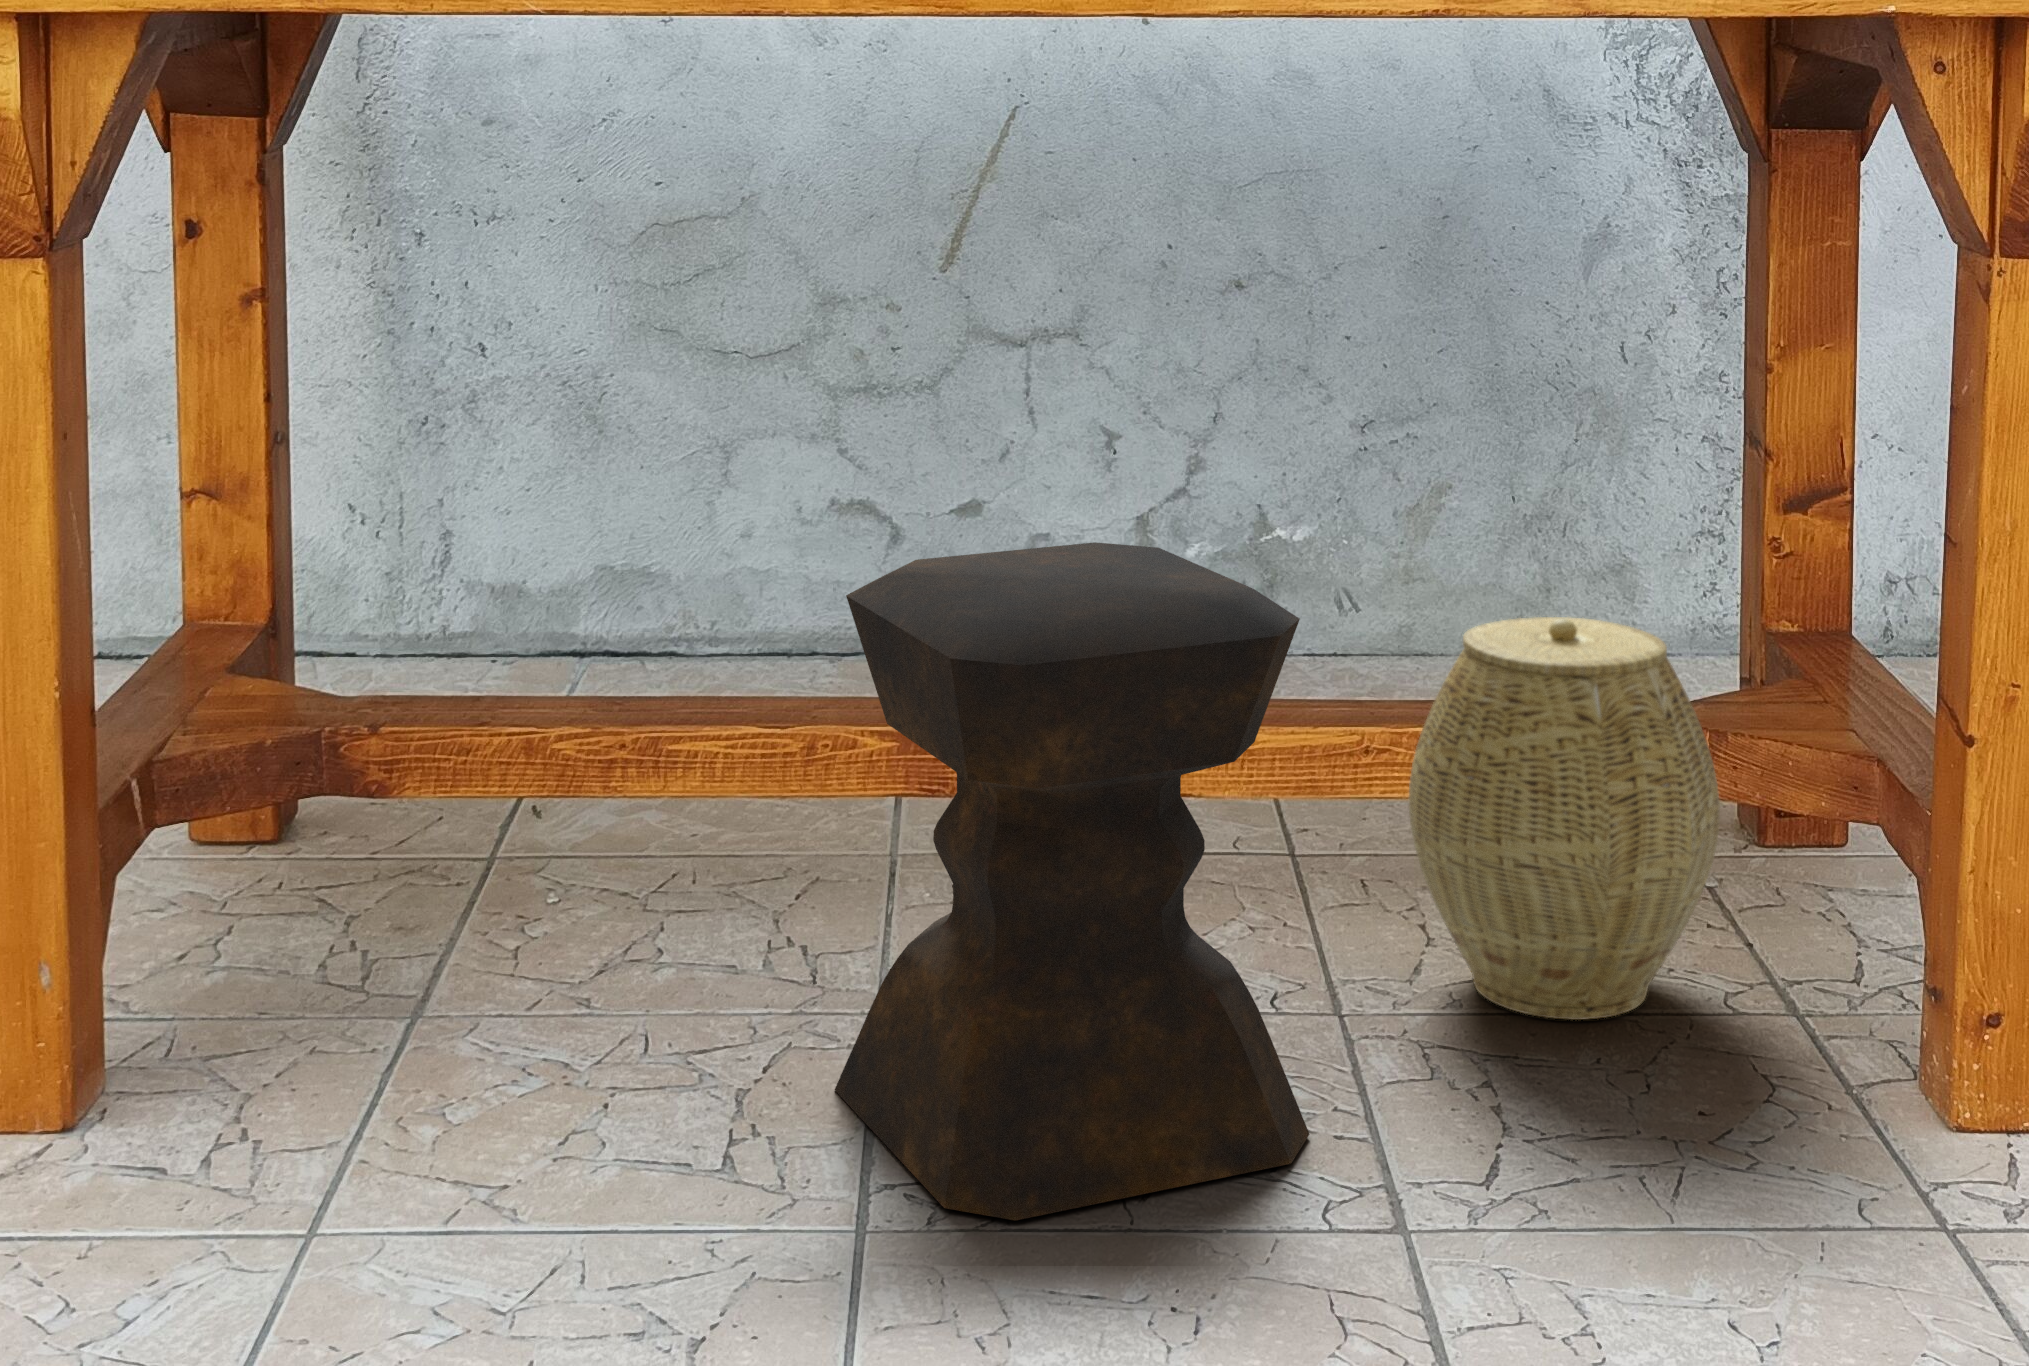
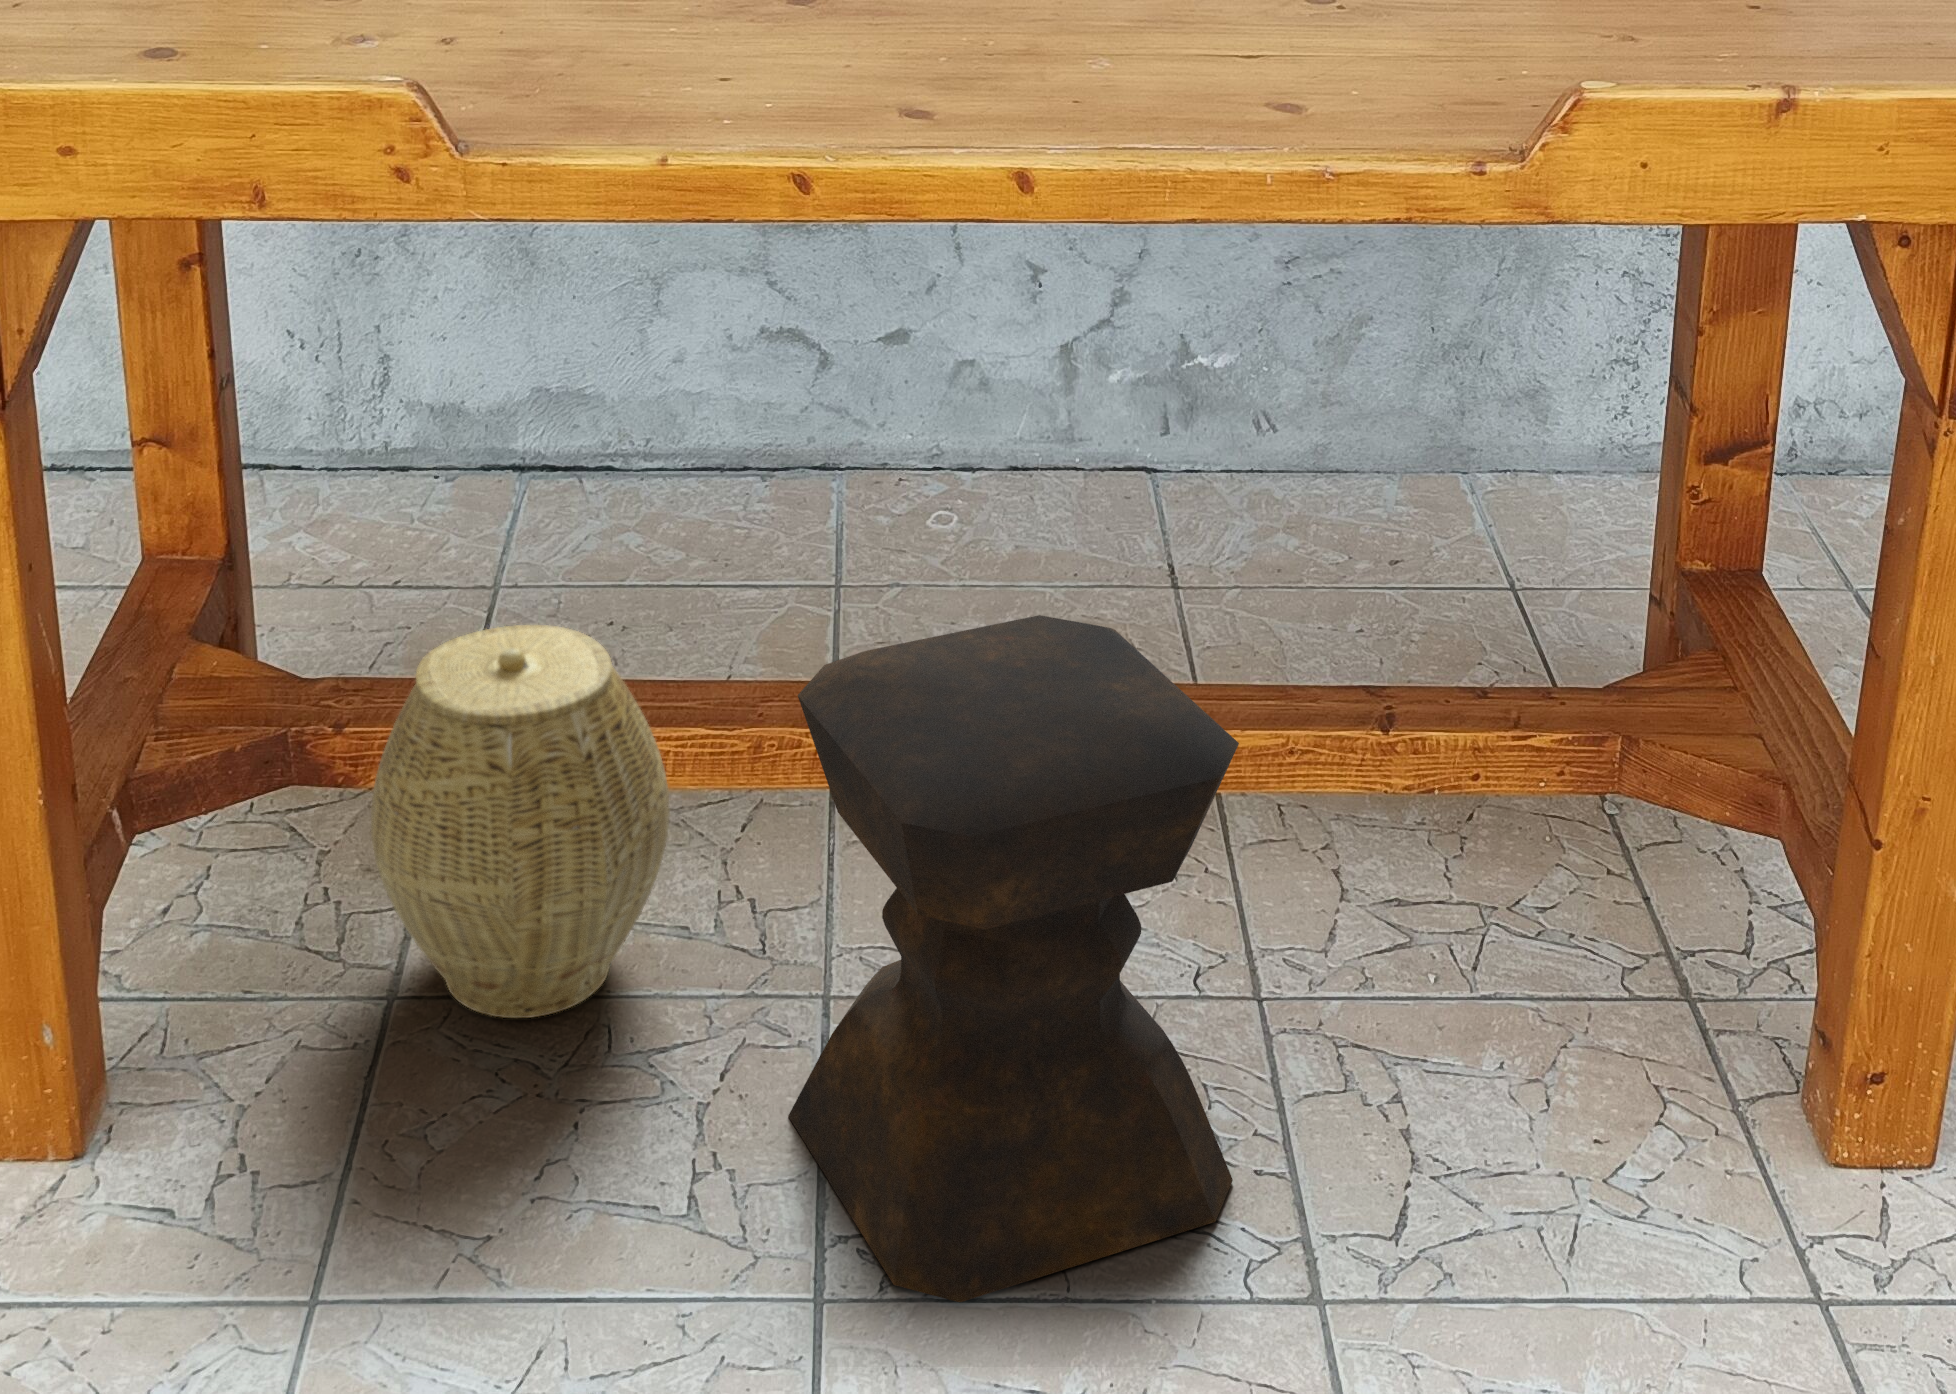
woven basket: present [1408,617,1720,1020] -> present [371,625,670,1018]

